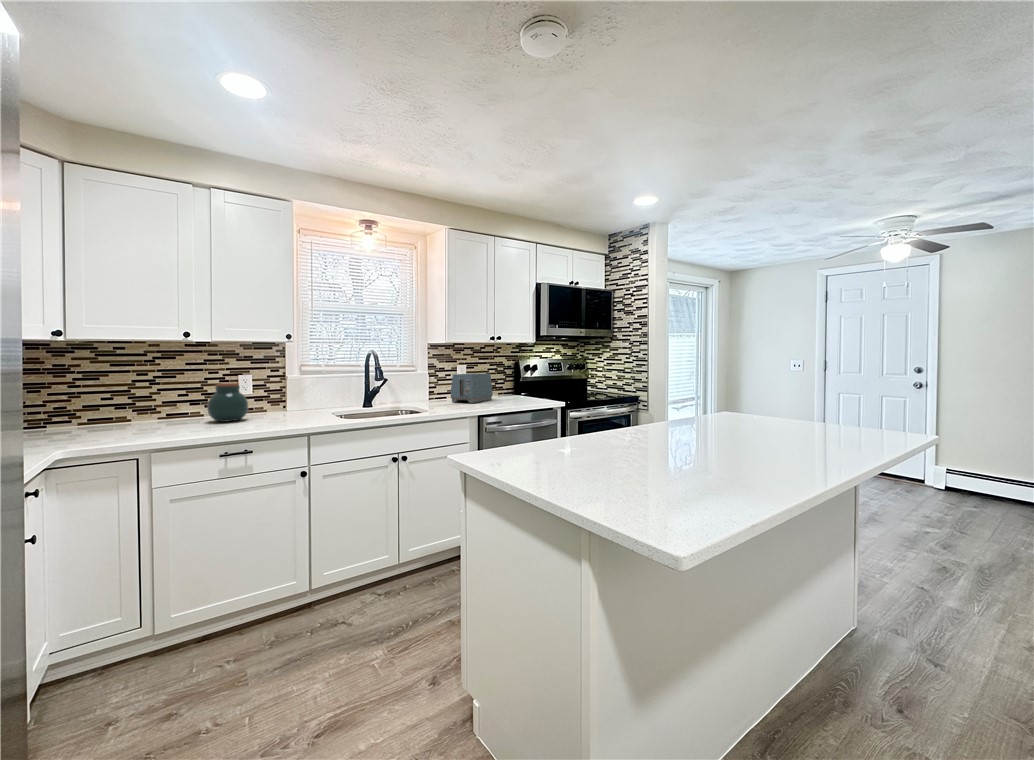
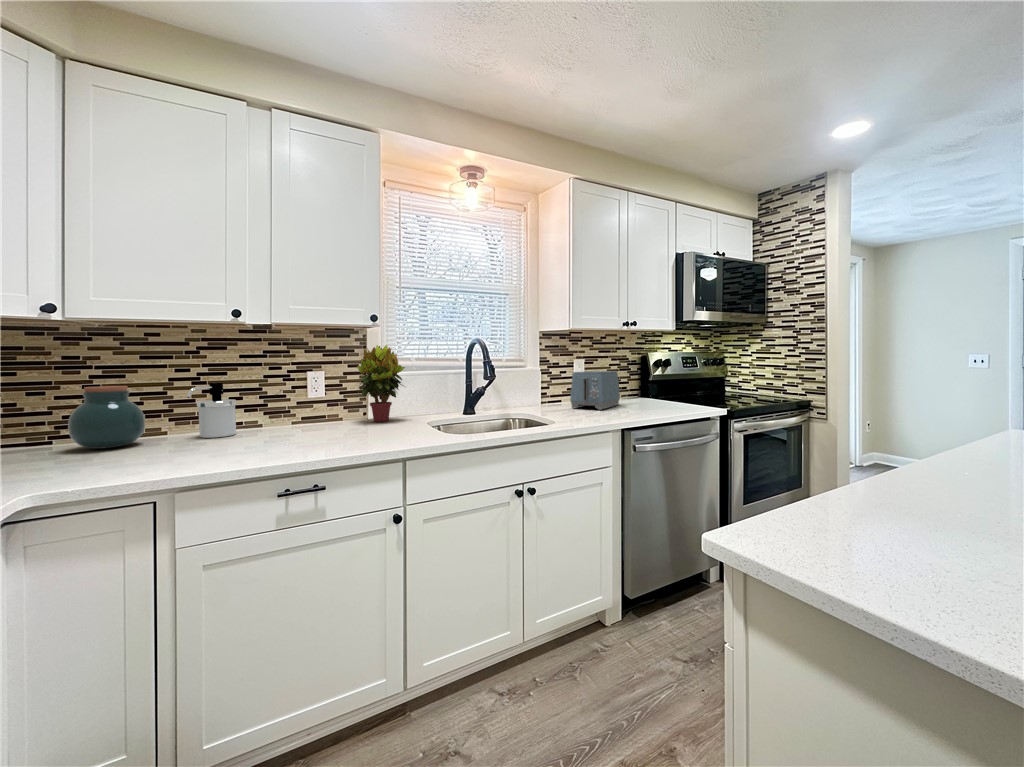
potted plant: none [275,355,317,412] -> present [357,345,405,422]
jar: present [207,383,248,422] -> present [68,386,145,449]
soap dispenser: none [149,384,183,423] -> present [187,383,236,438]

